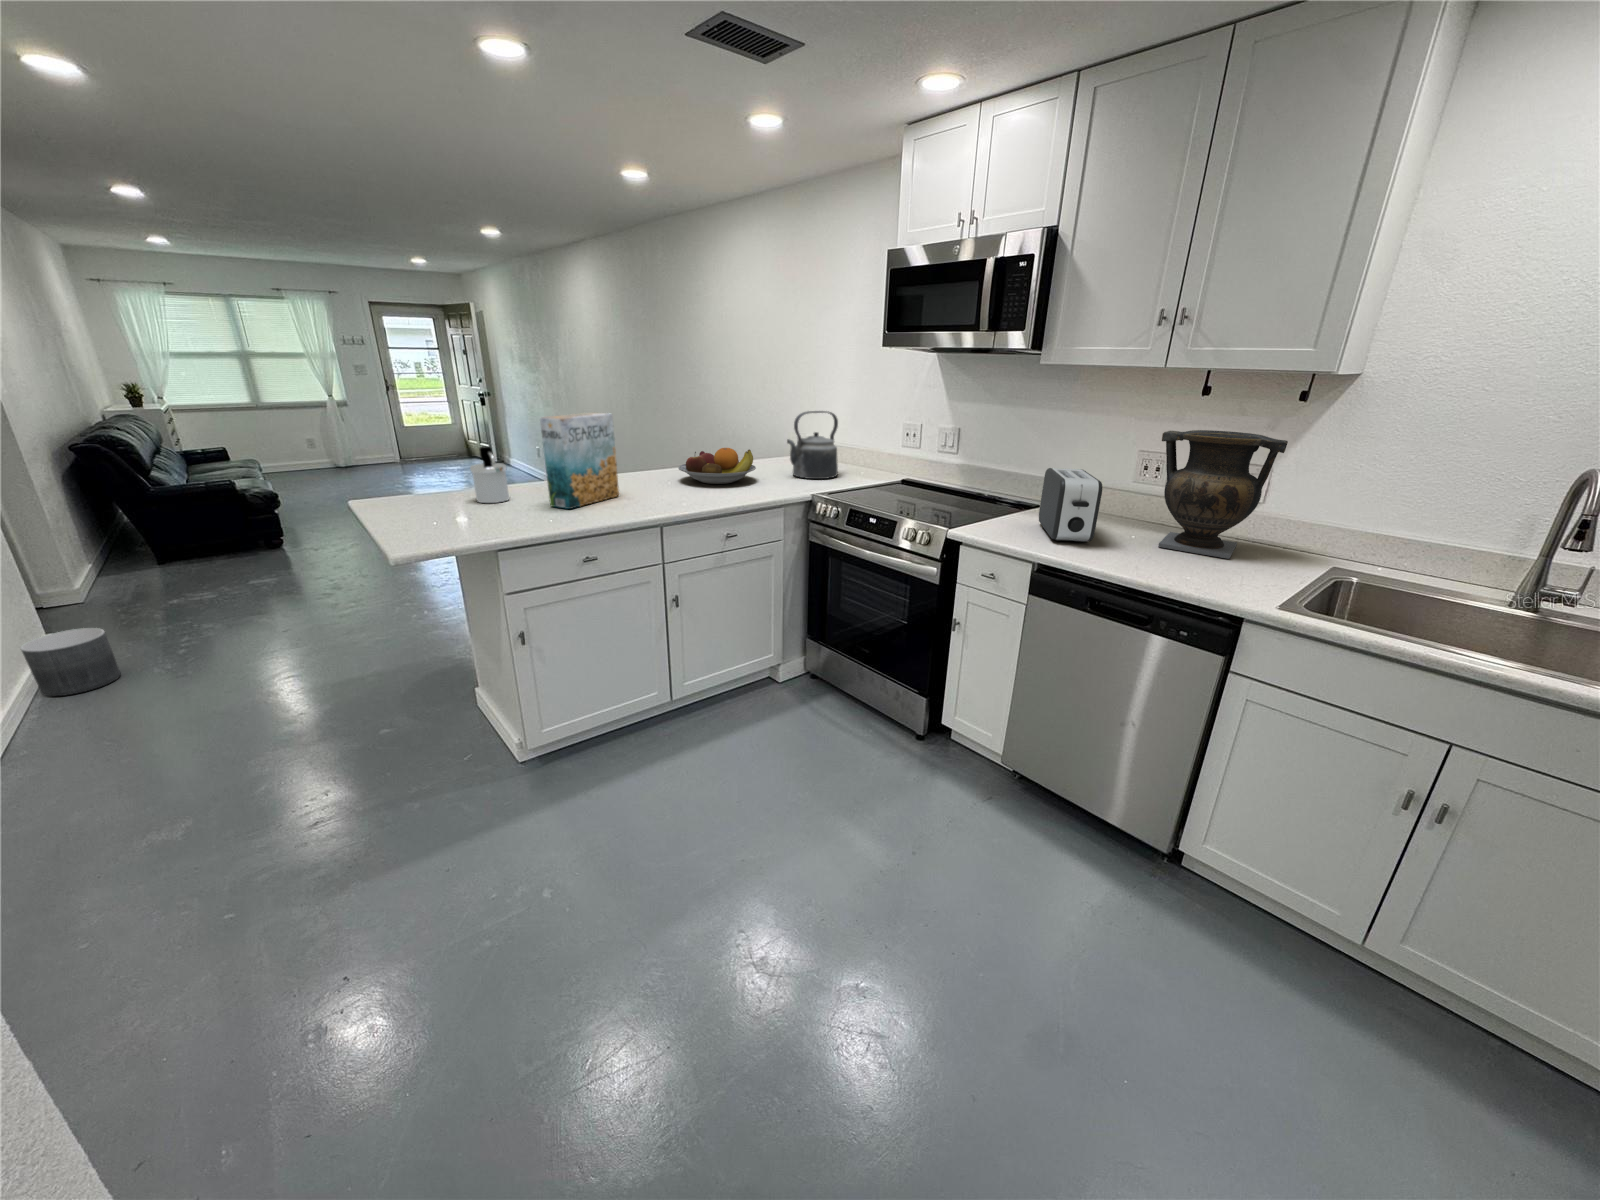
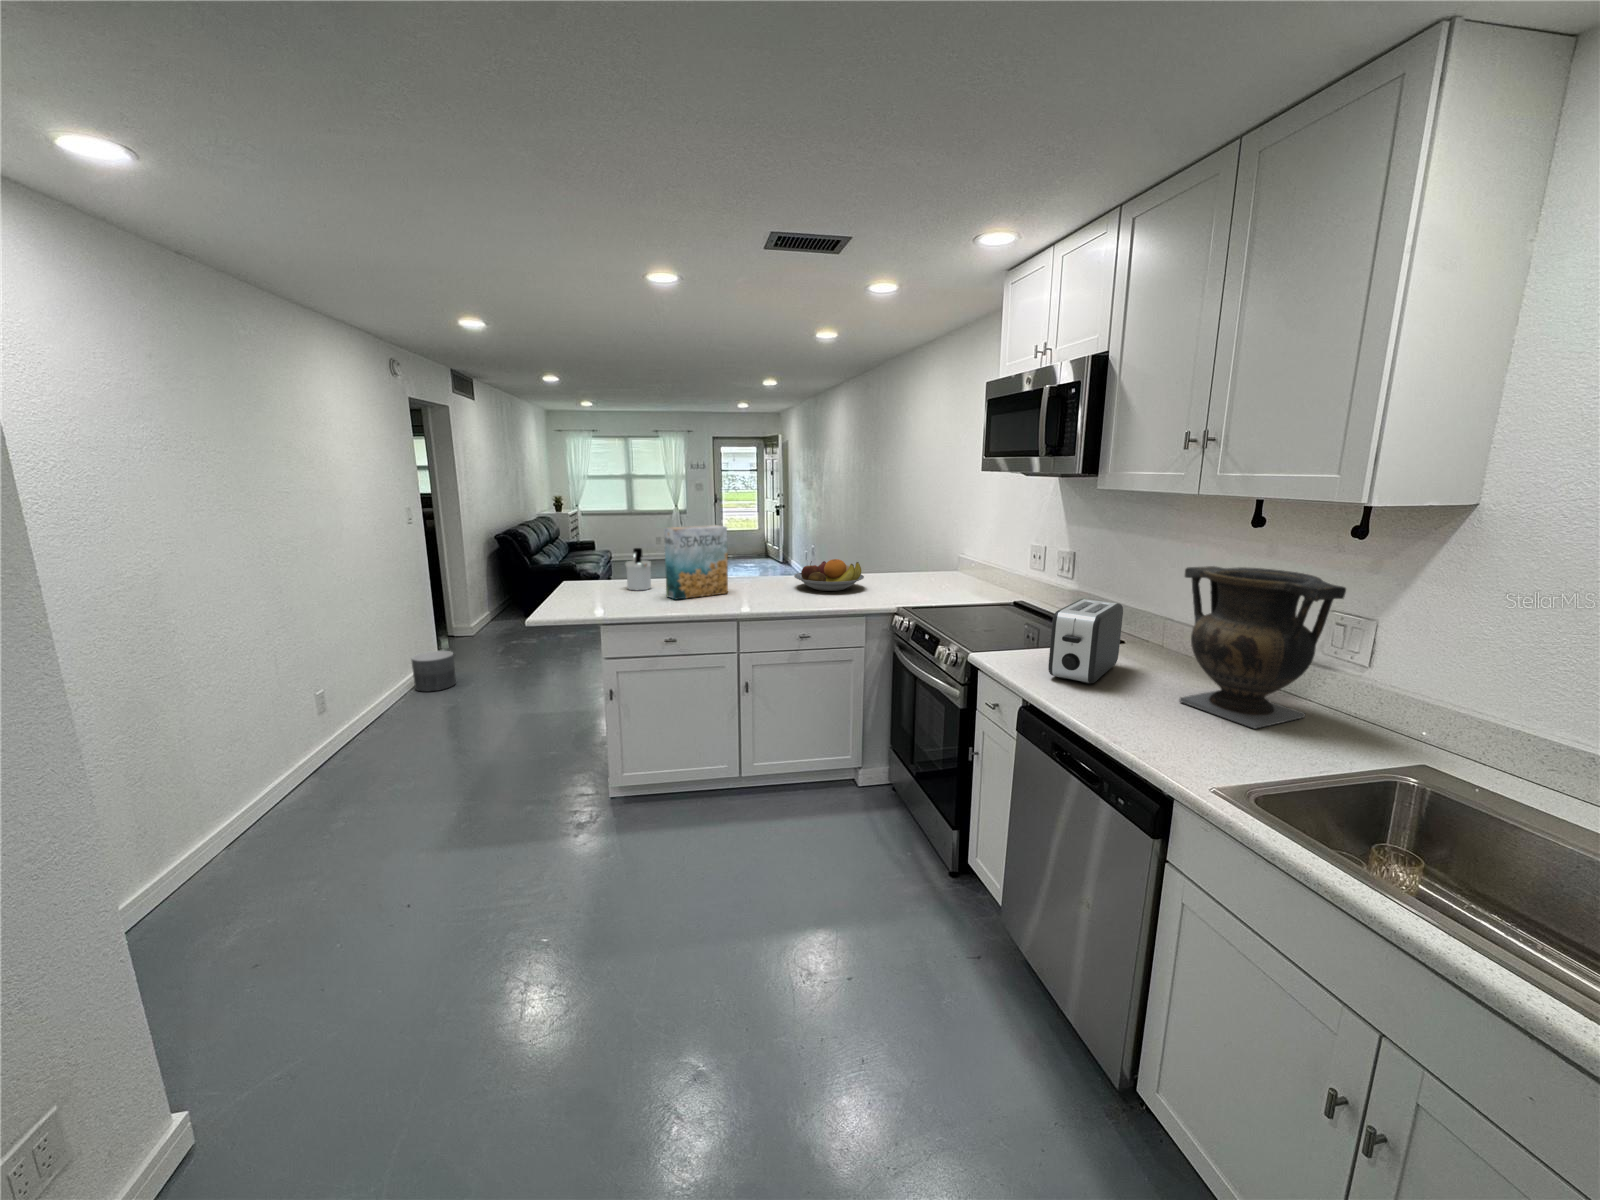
kettle: present [787,411,838,479] -> none [895,530,954,594]

